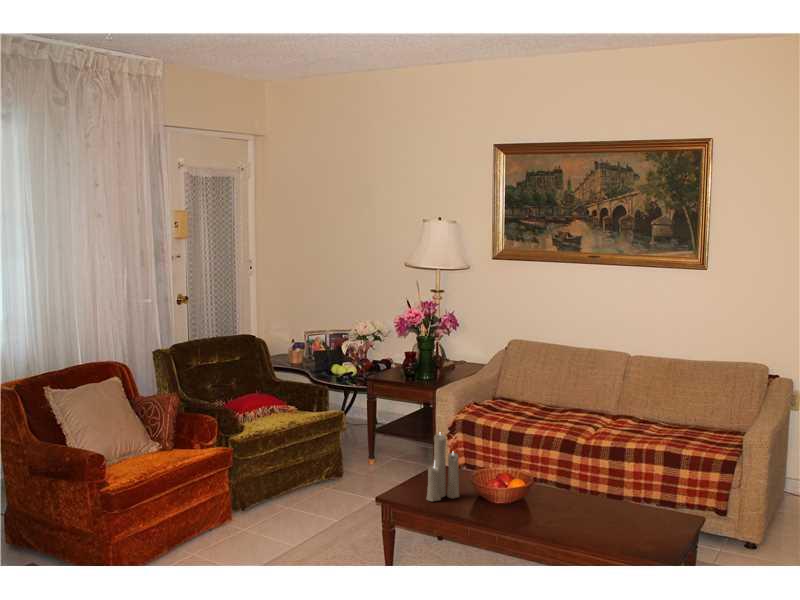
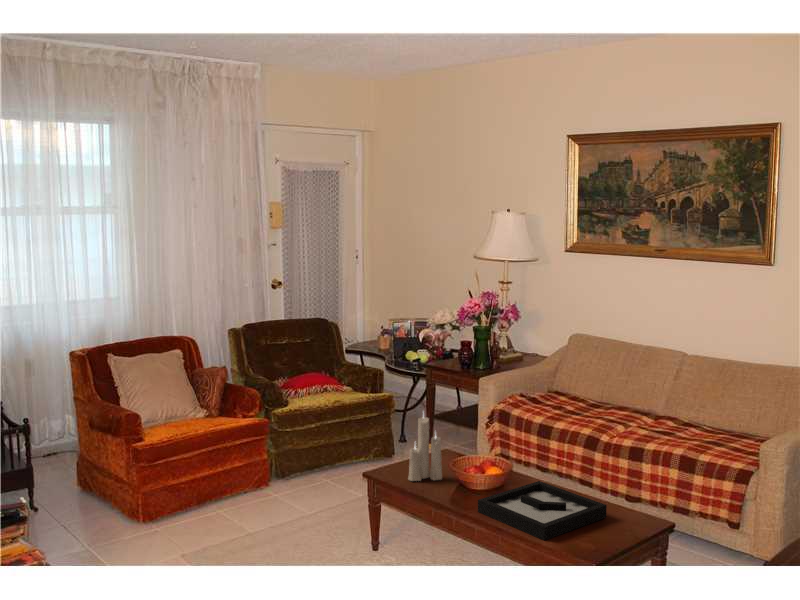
decorative tray: none [522,489,644,550] -> present [478,481,607,541]

